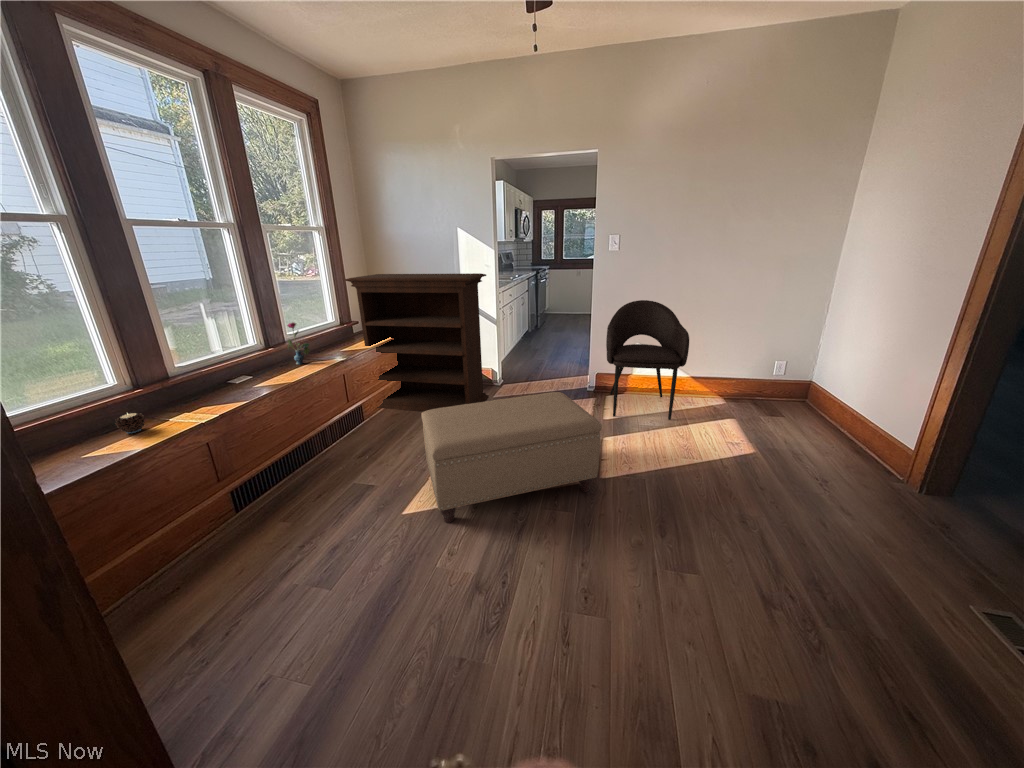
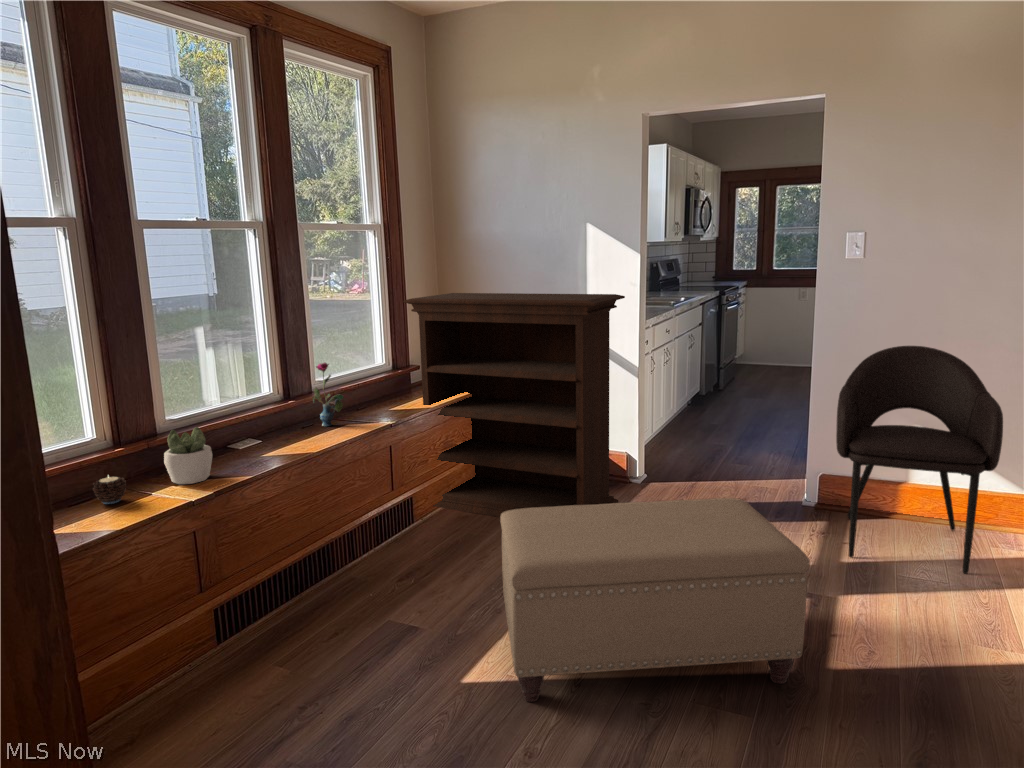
succulent plant: none [174,372,214,413] -> present [164,427,212,484]

